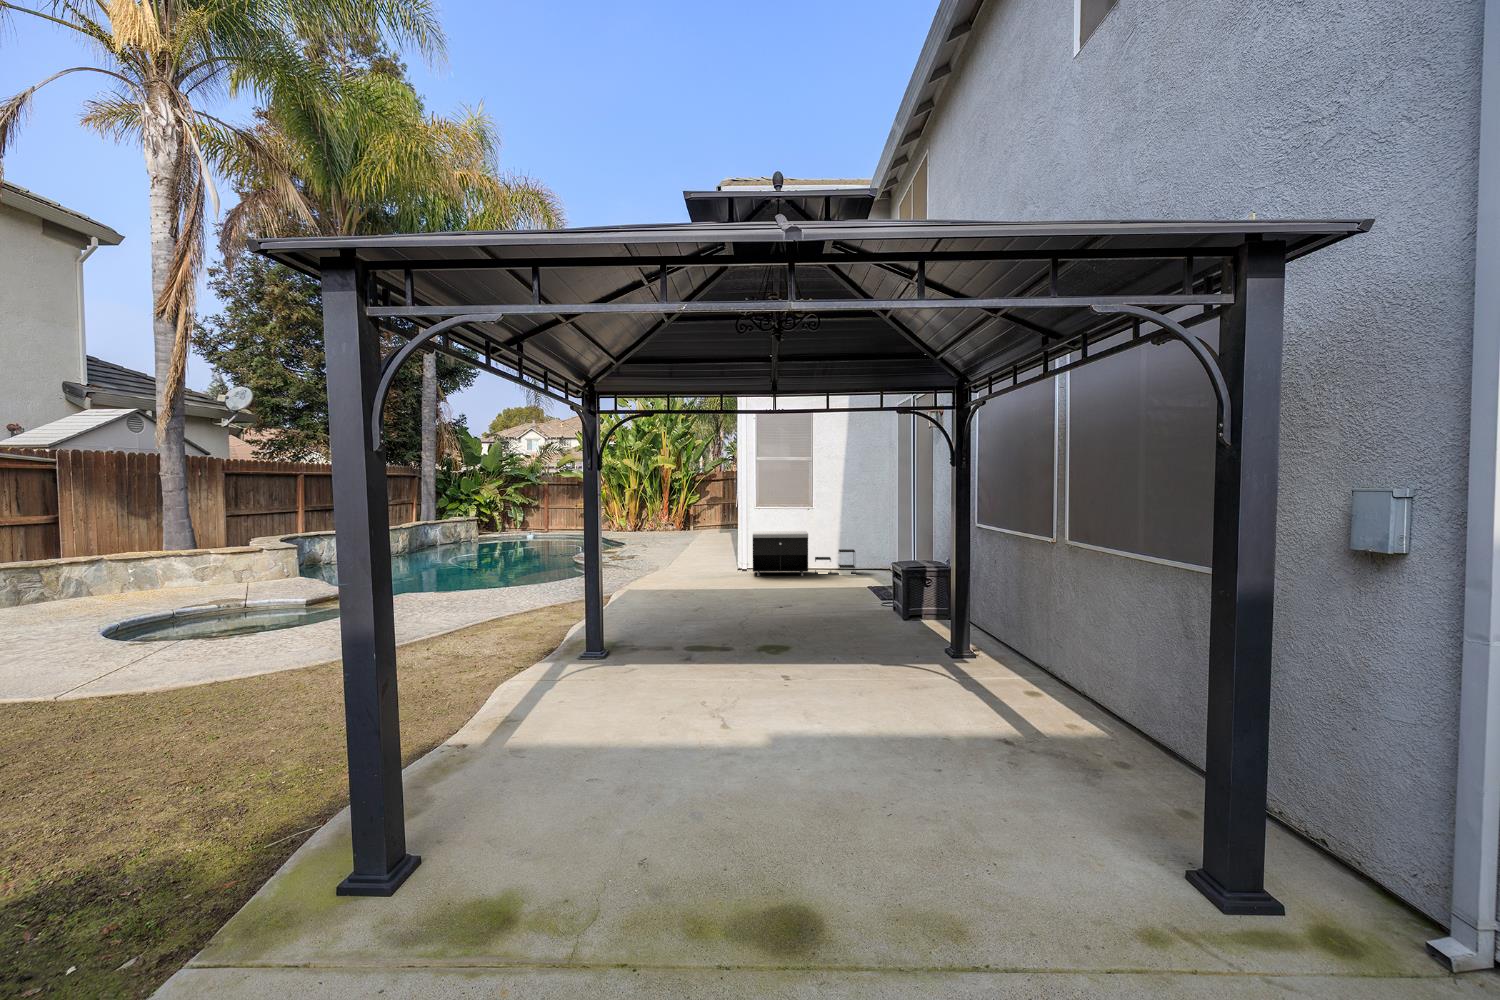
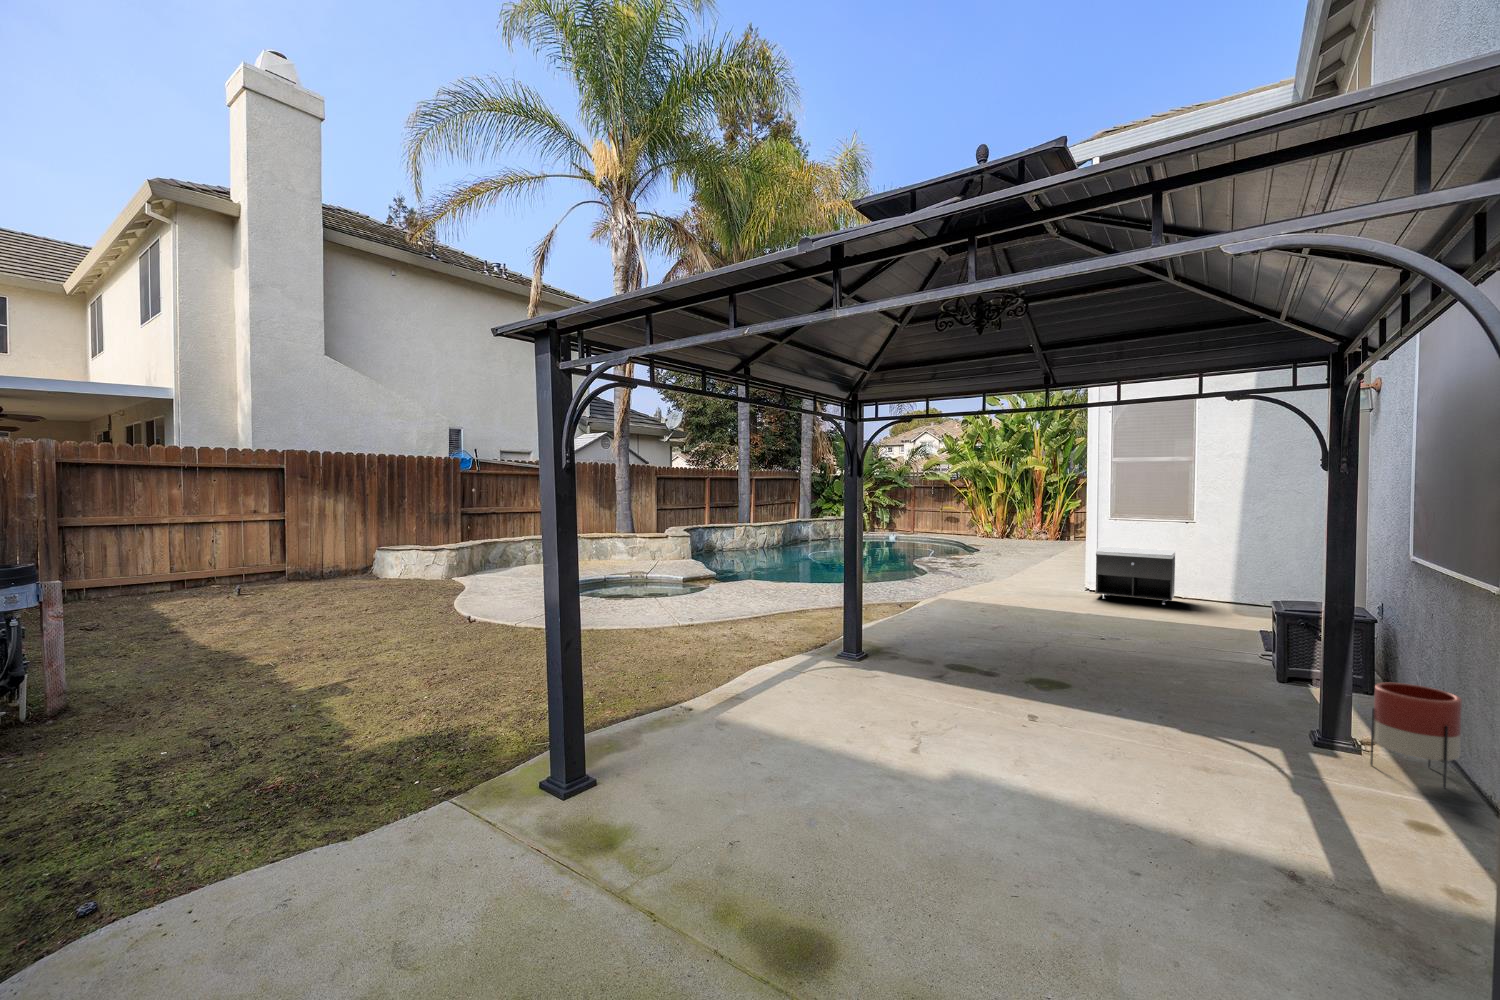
side table: present [815,549,855,573] -> none [1185,577,1247,611]
planter: none [1003,606,1048,671] -> present [1370,682,1462,788]

